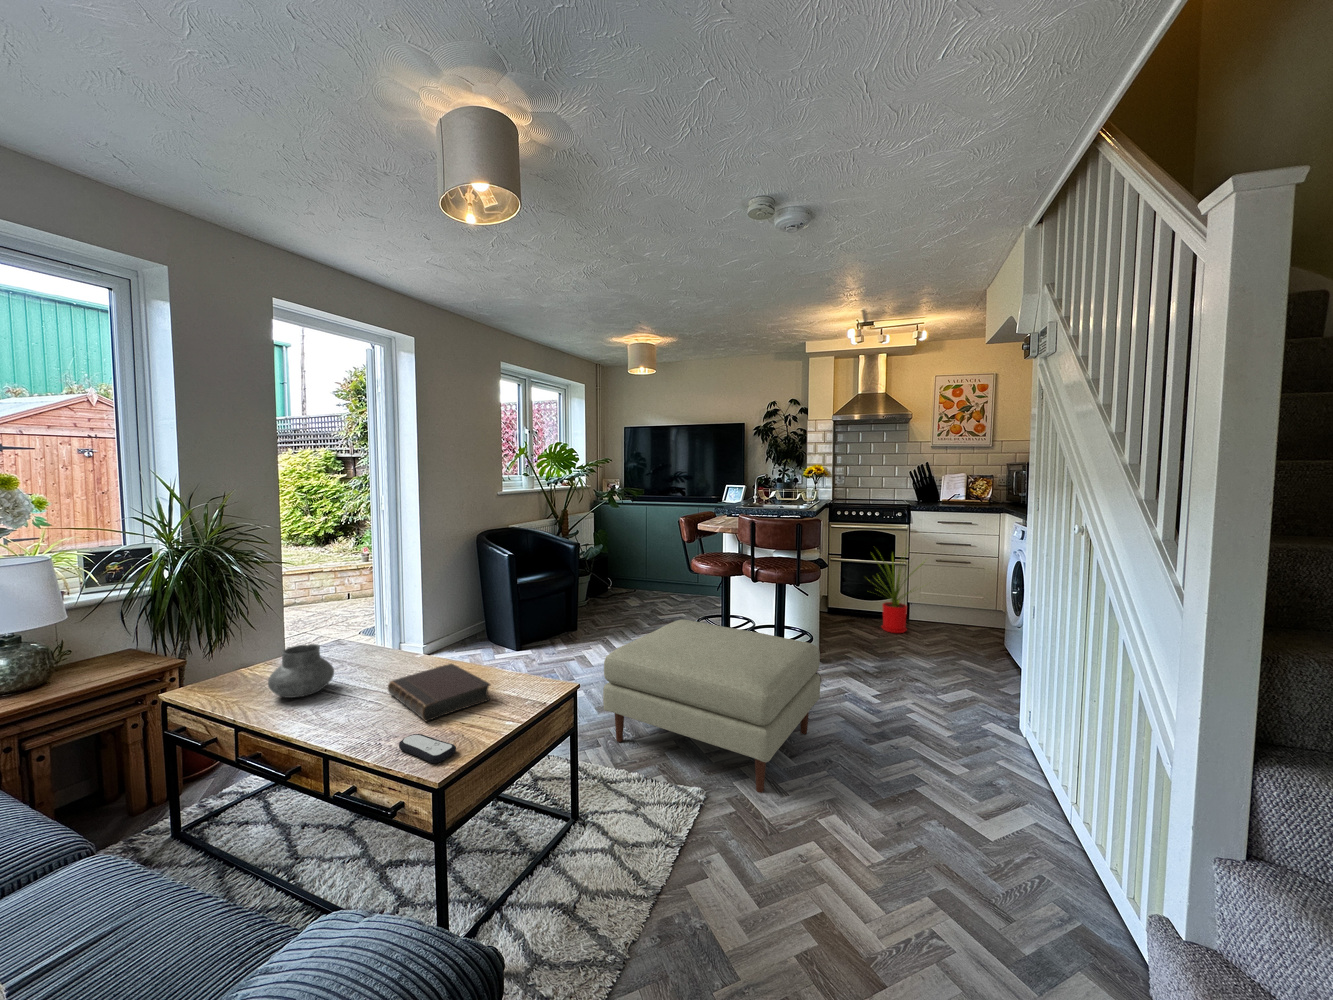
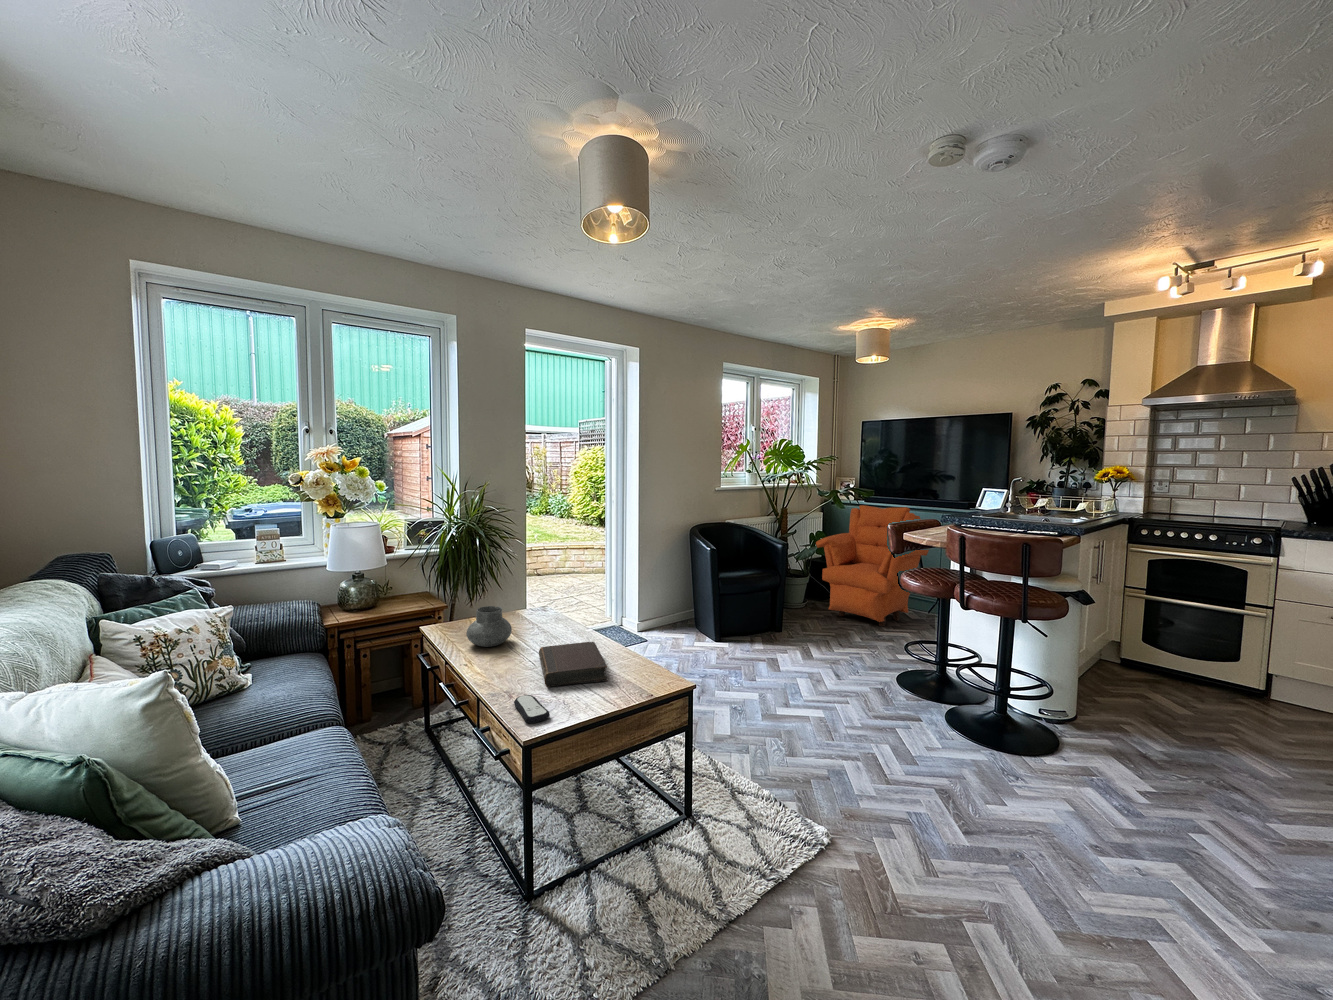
armchair: none [599,504,694,611] -> present [816,505,929,627]
house plant: present [873,554,923,633] -> none [1177,583,1315,717]
ottoman: present [603,620,820,793] -> none [751,639,1029,862]

